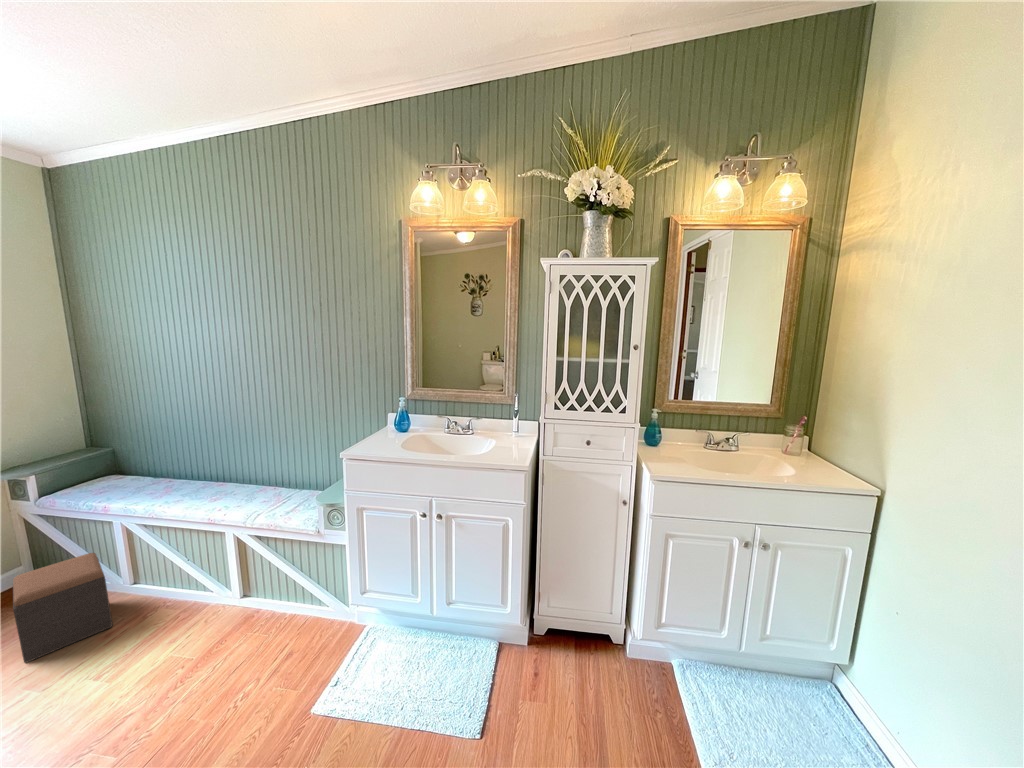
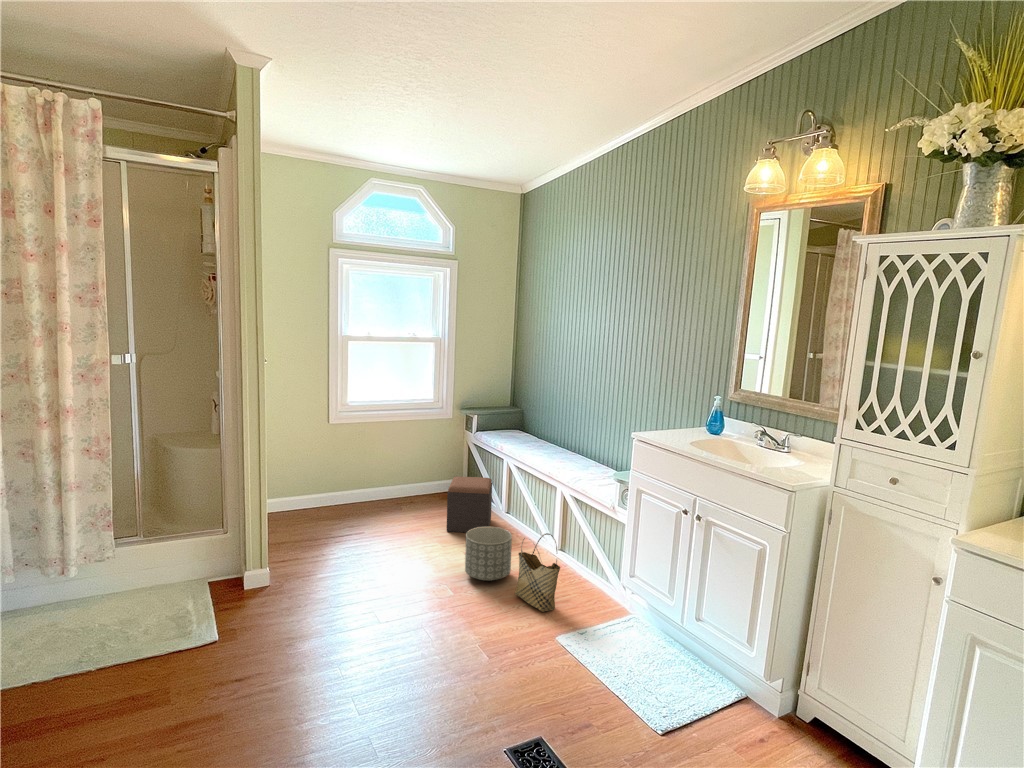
woven basket: none [211,596,282,694] -> present [515,533,560,611]
planter: none [98,618,191,716] -> present [465,526,512,581]

